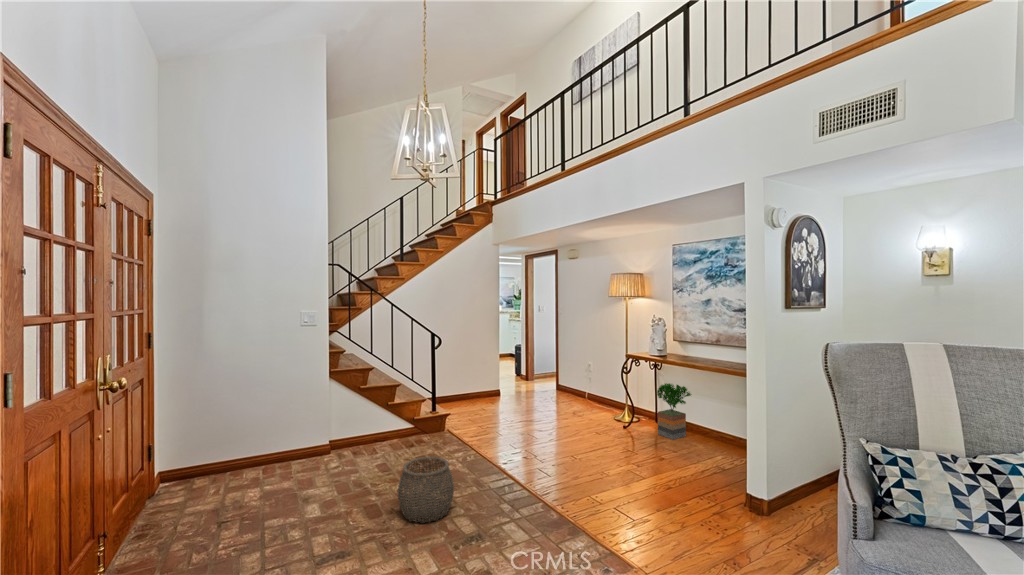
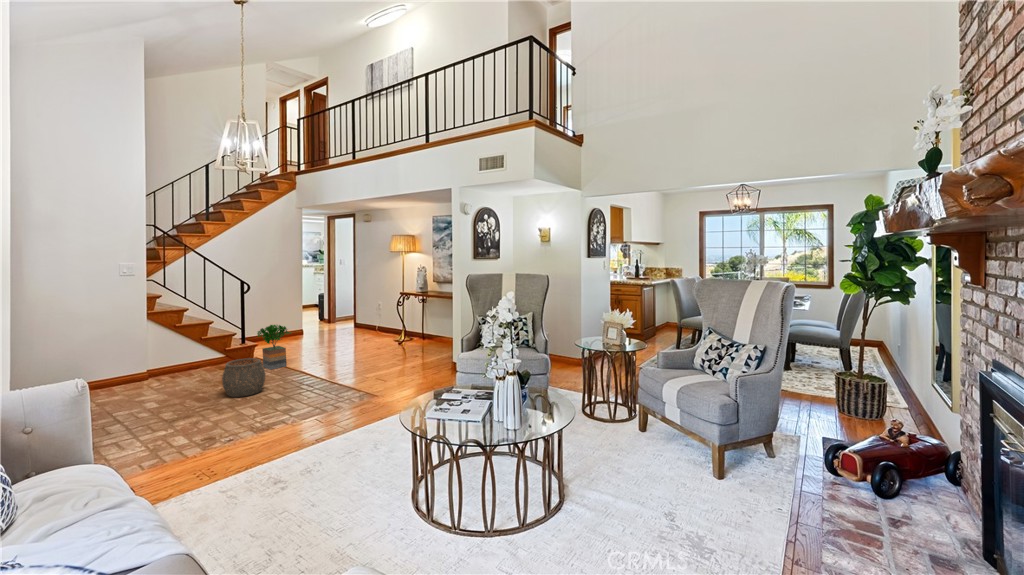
potted tree: present [657,383,691,440] -> present [257,325,291,370]

